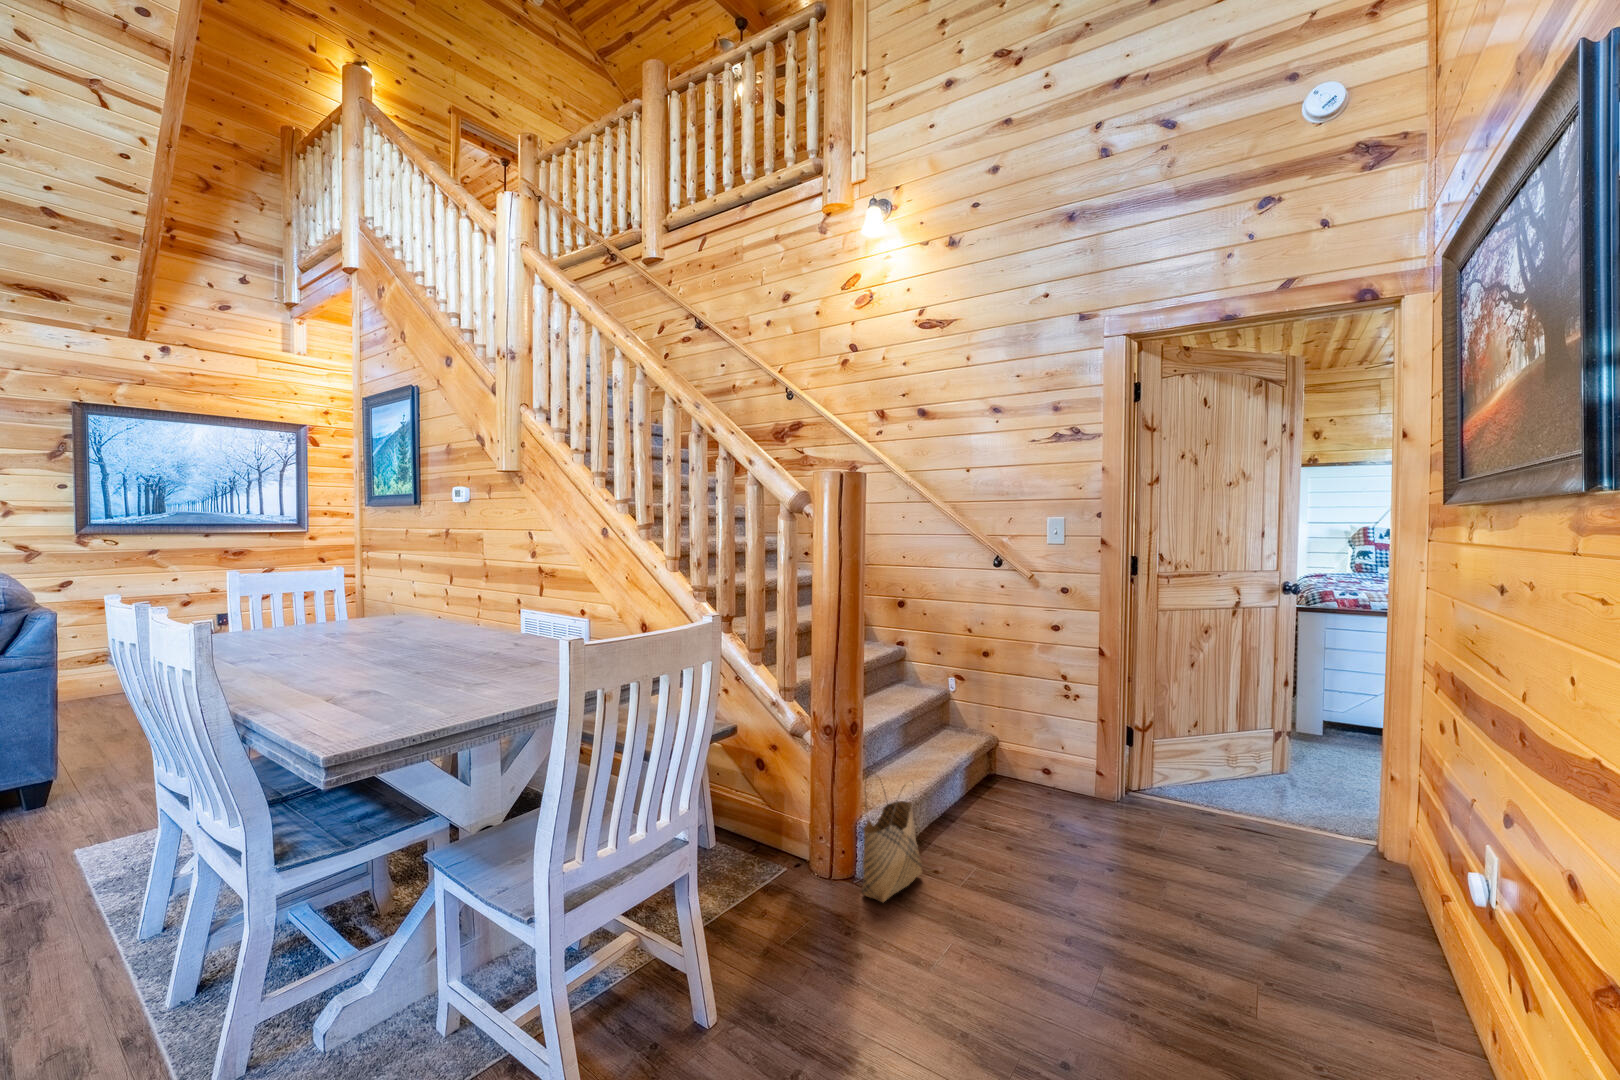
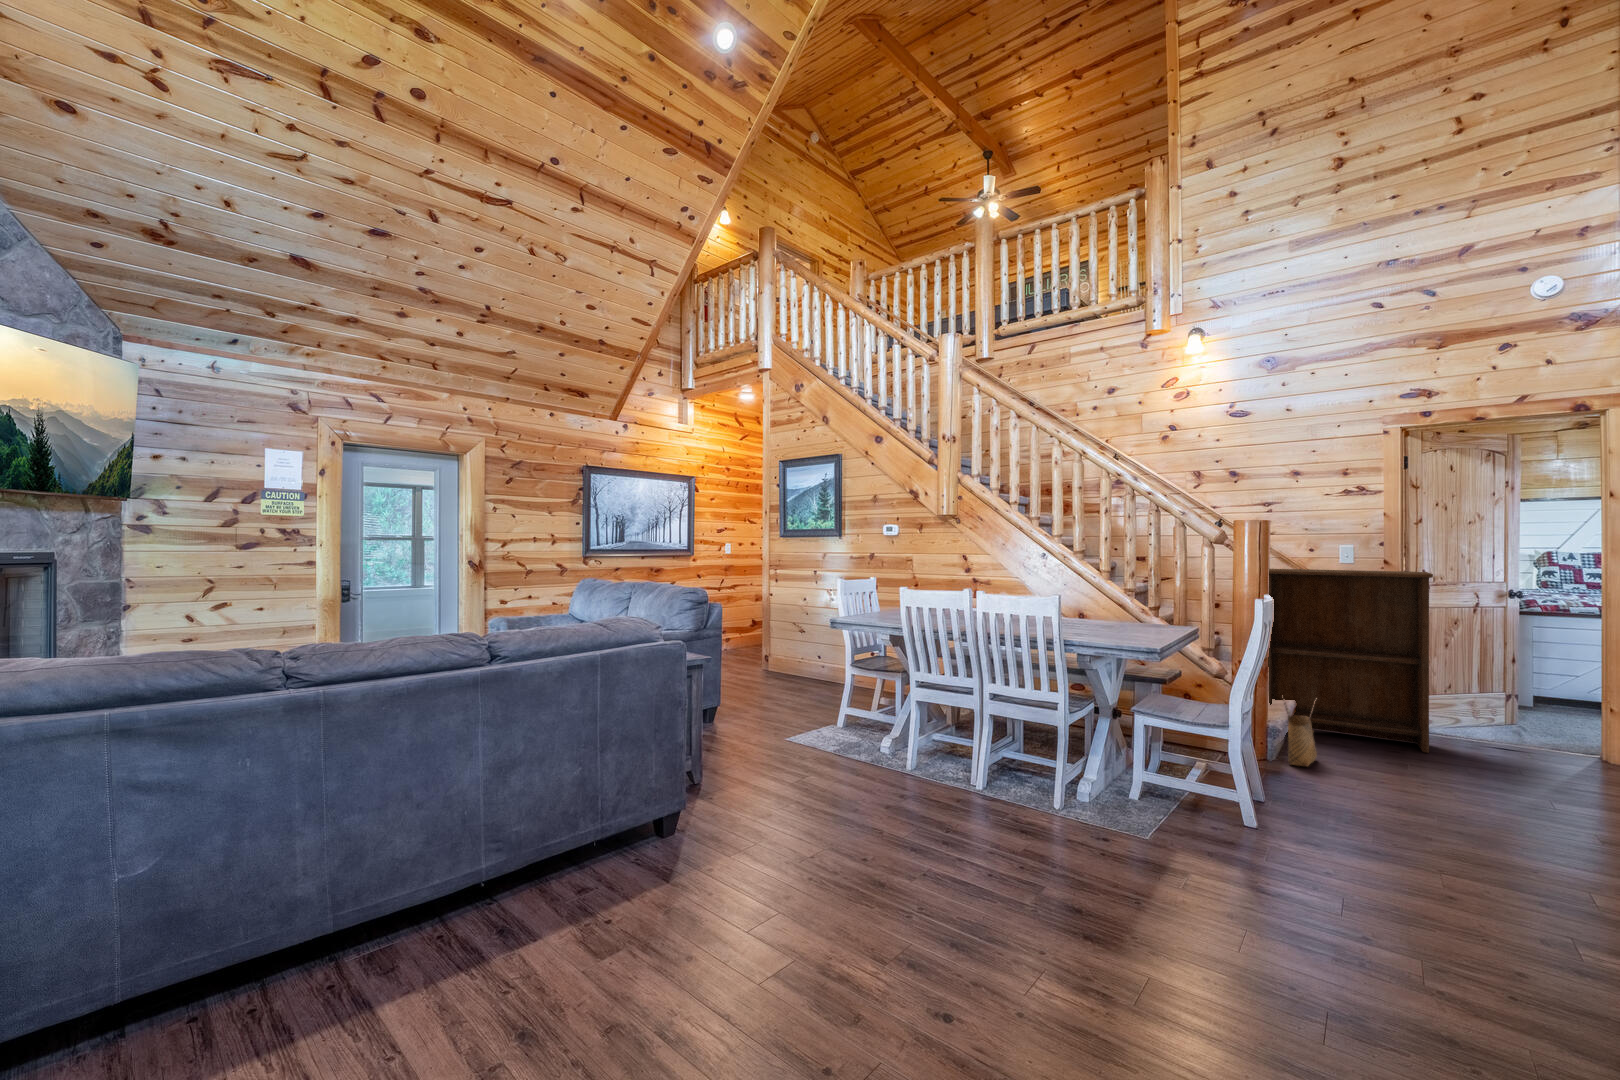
bookshelf: none [912,553,1136,850] -> present [1268,569,1433,753]

